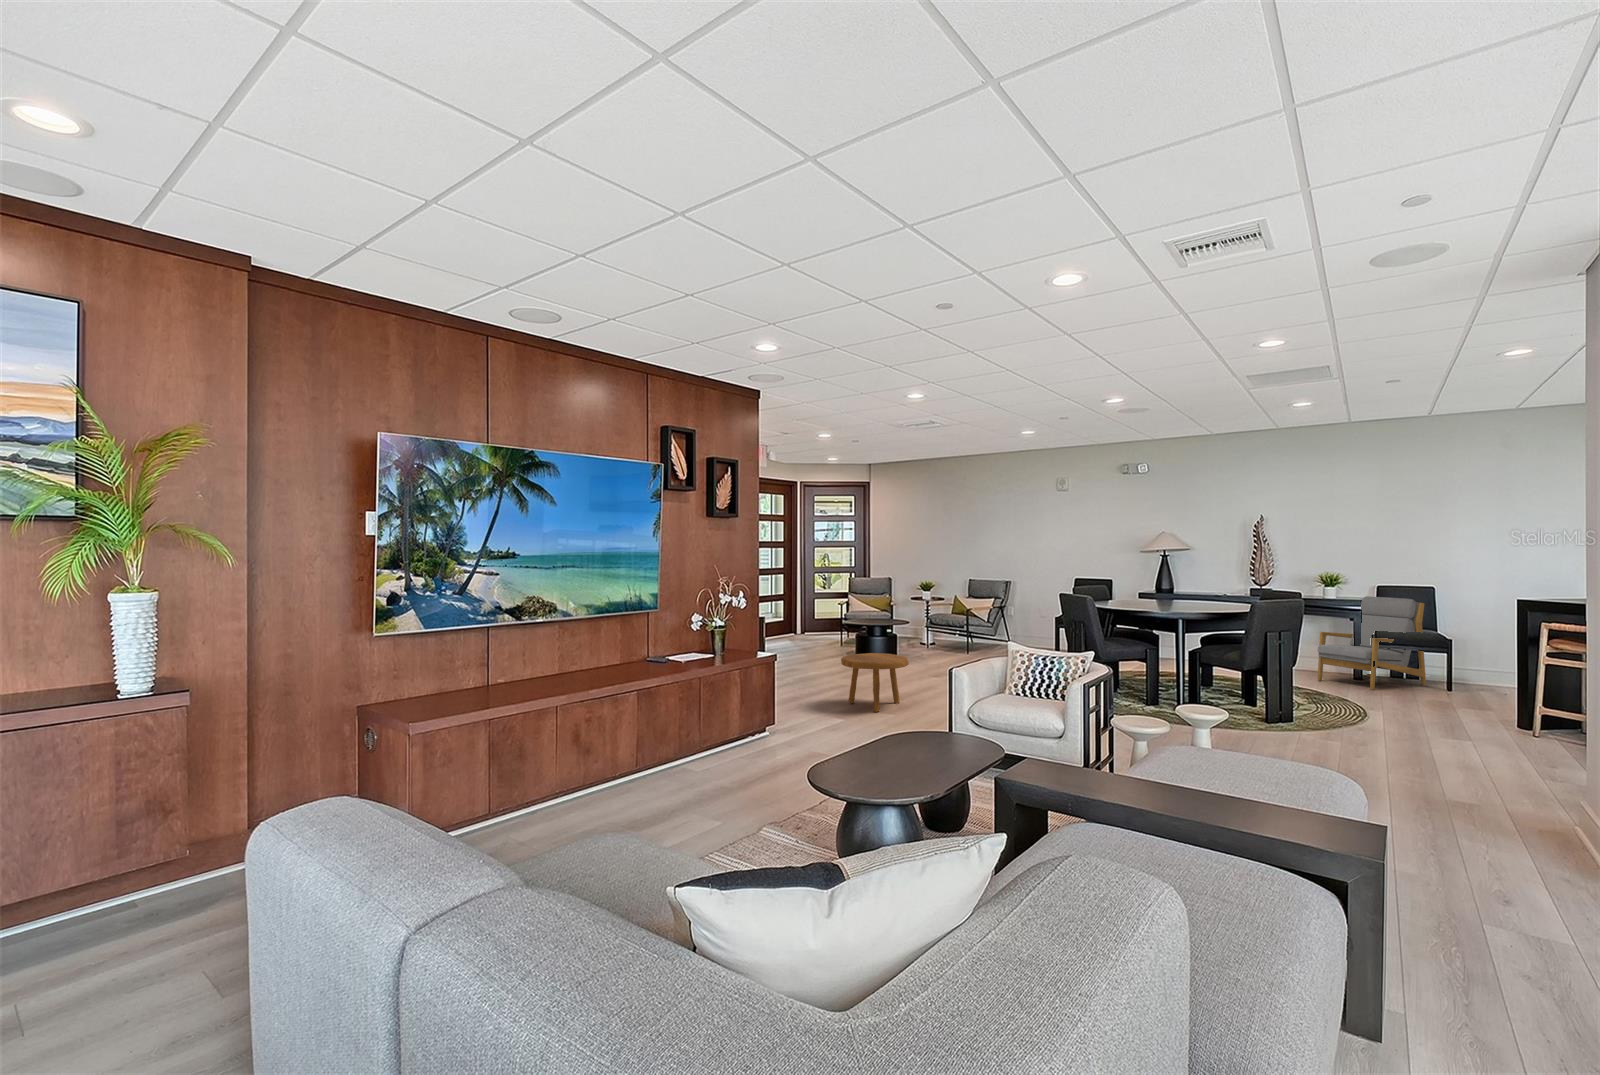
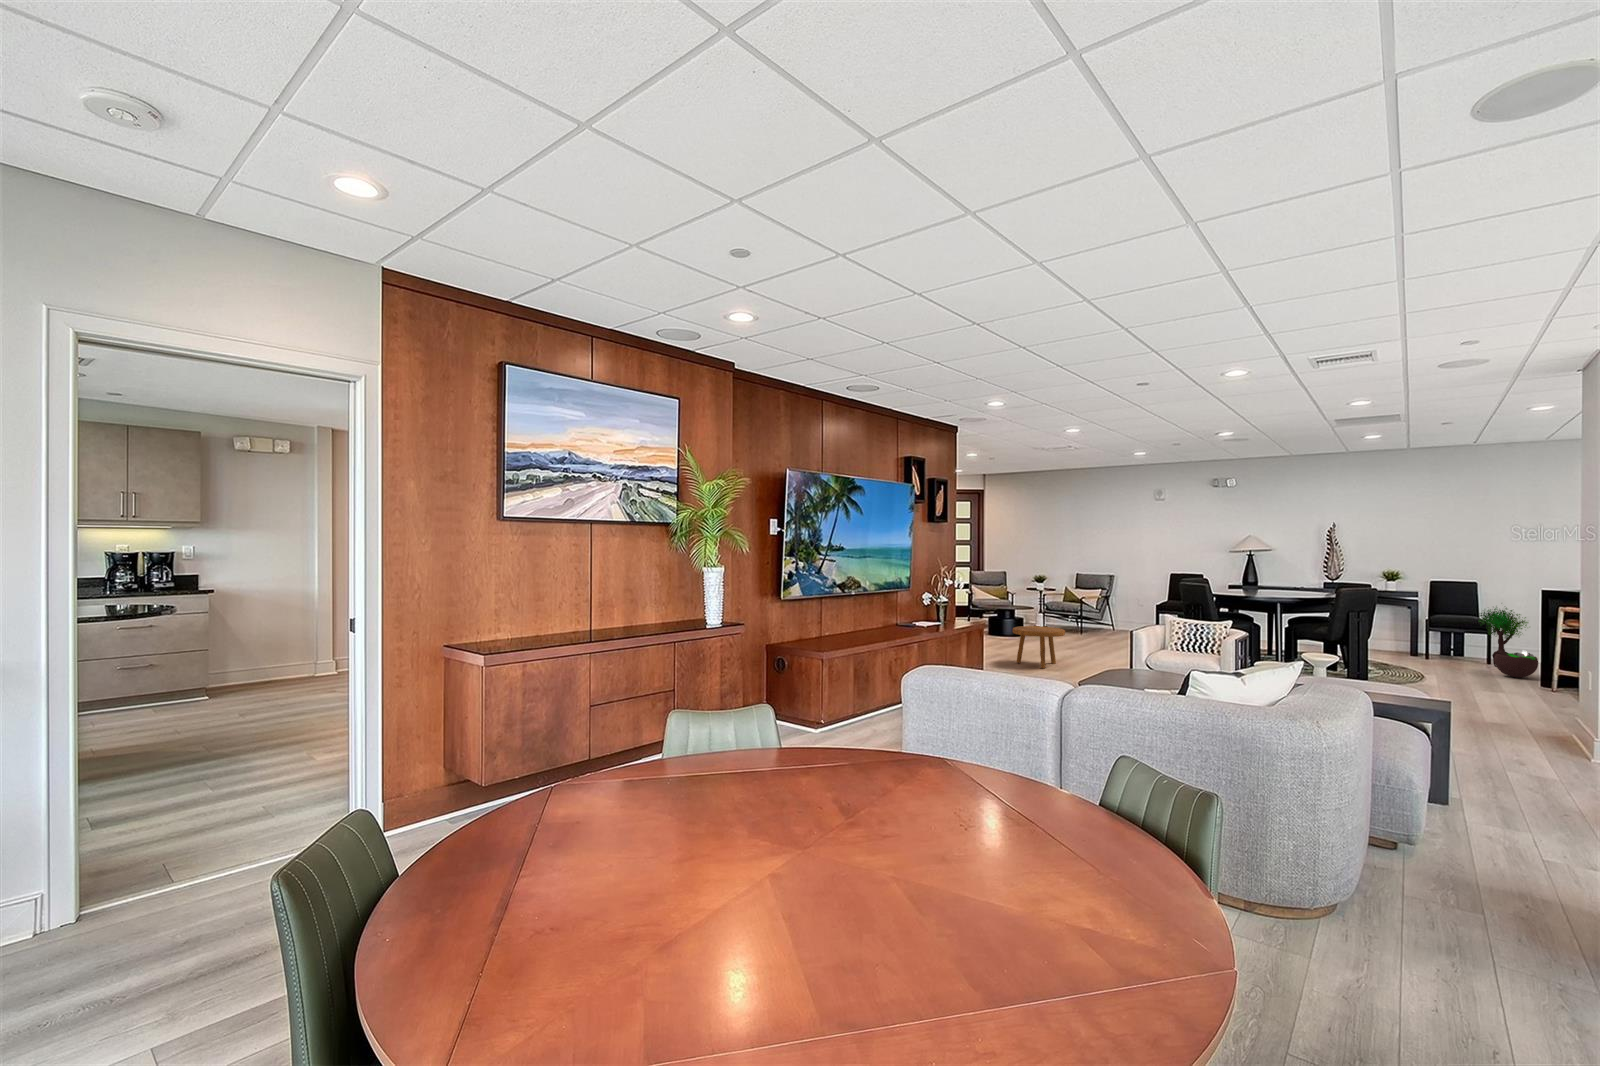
armchair: present [1317,596,1426,690] -> none [1381,590,1470,663]
potted tree: none [1436,613,1514,712] -> present [1479,607,1538,678]

